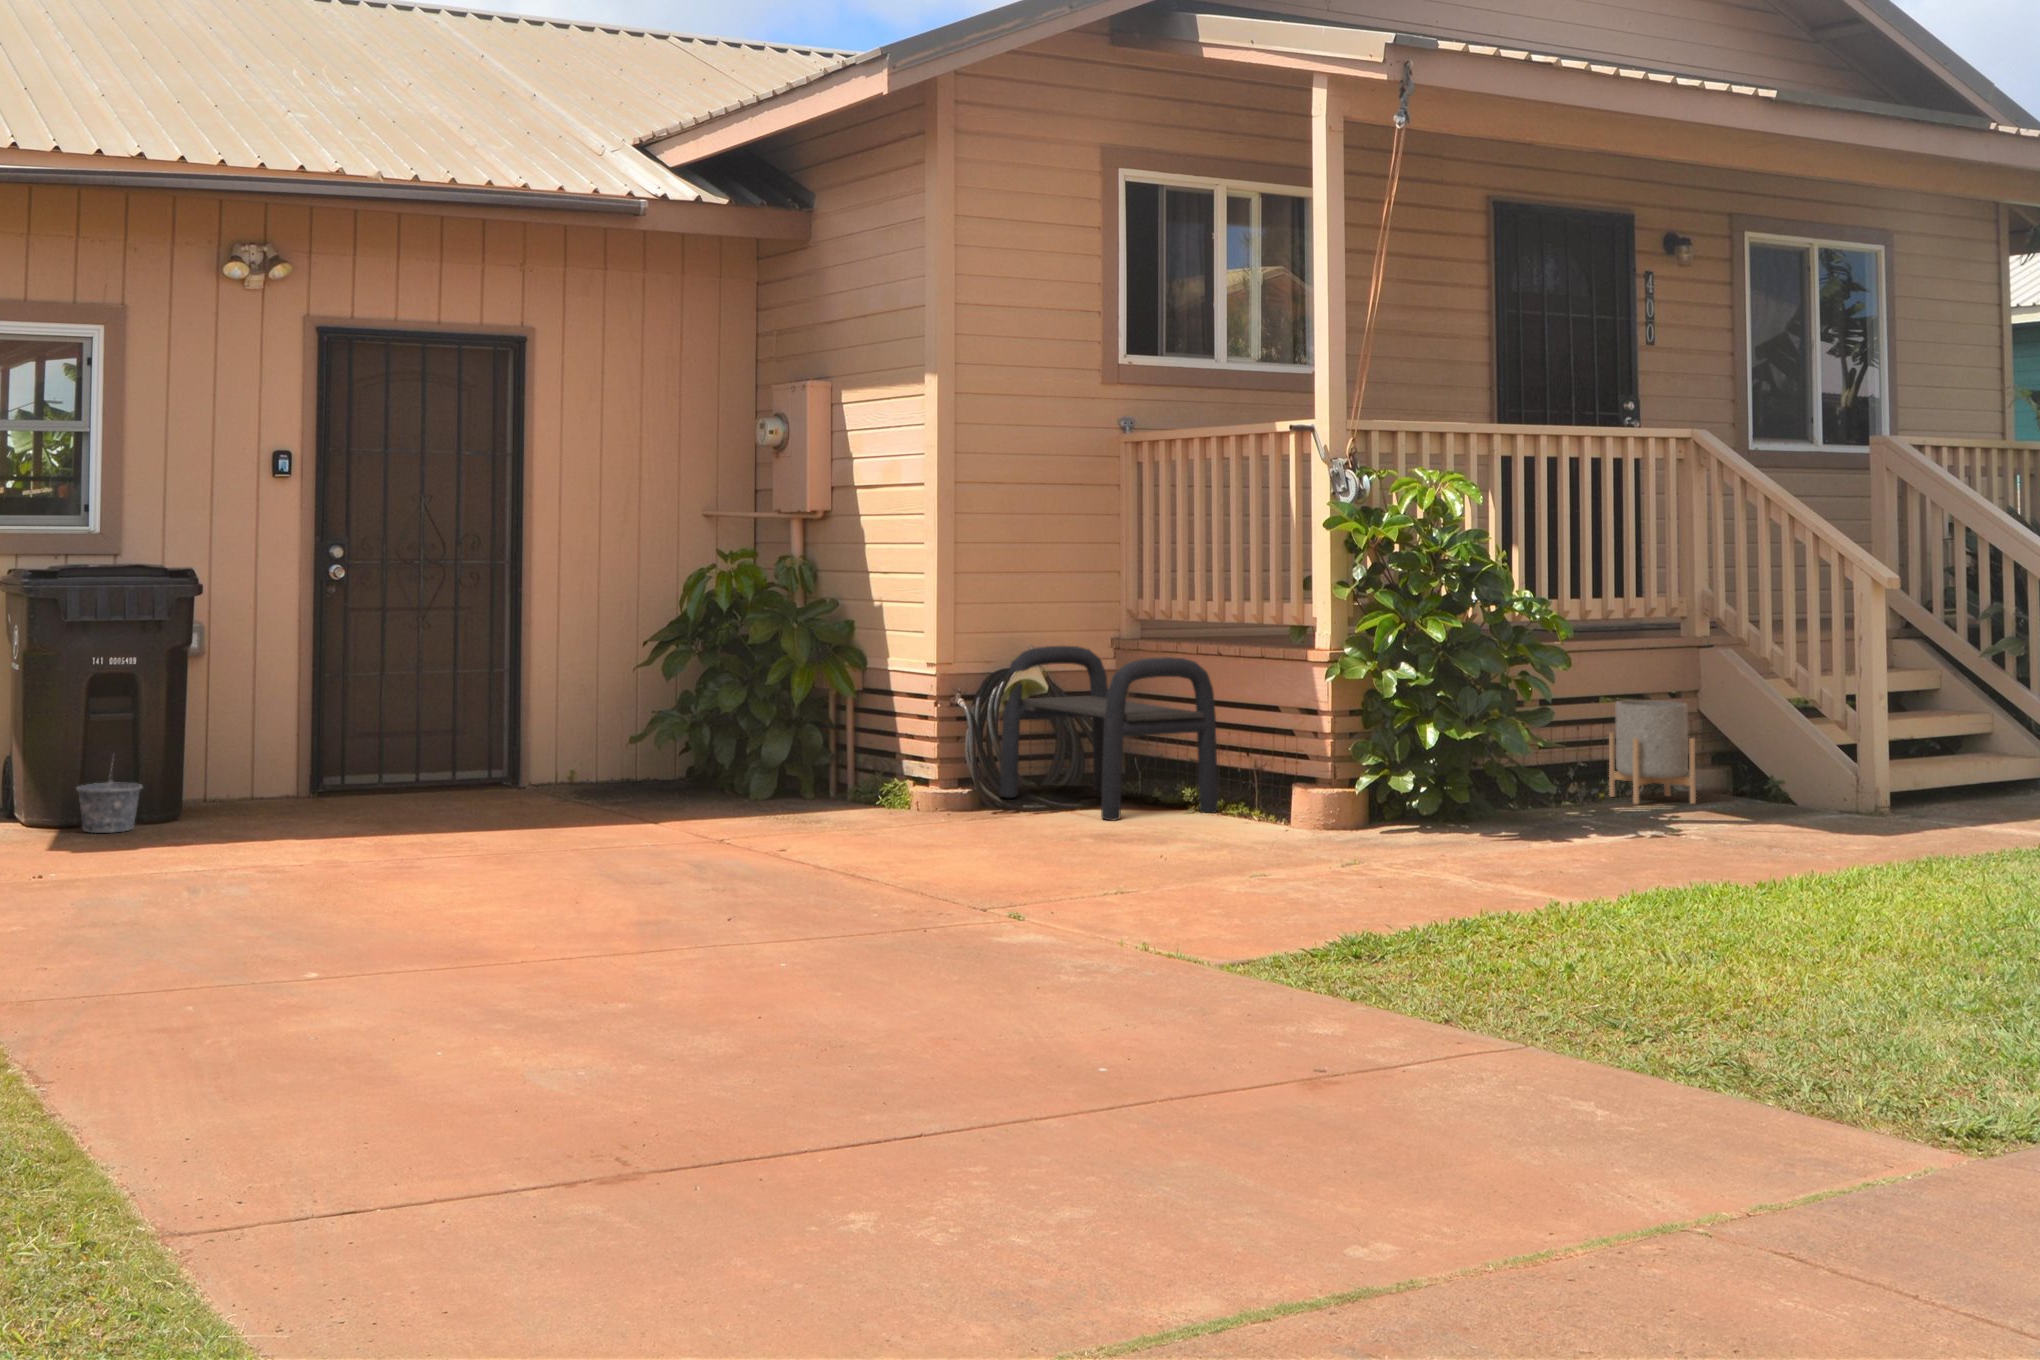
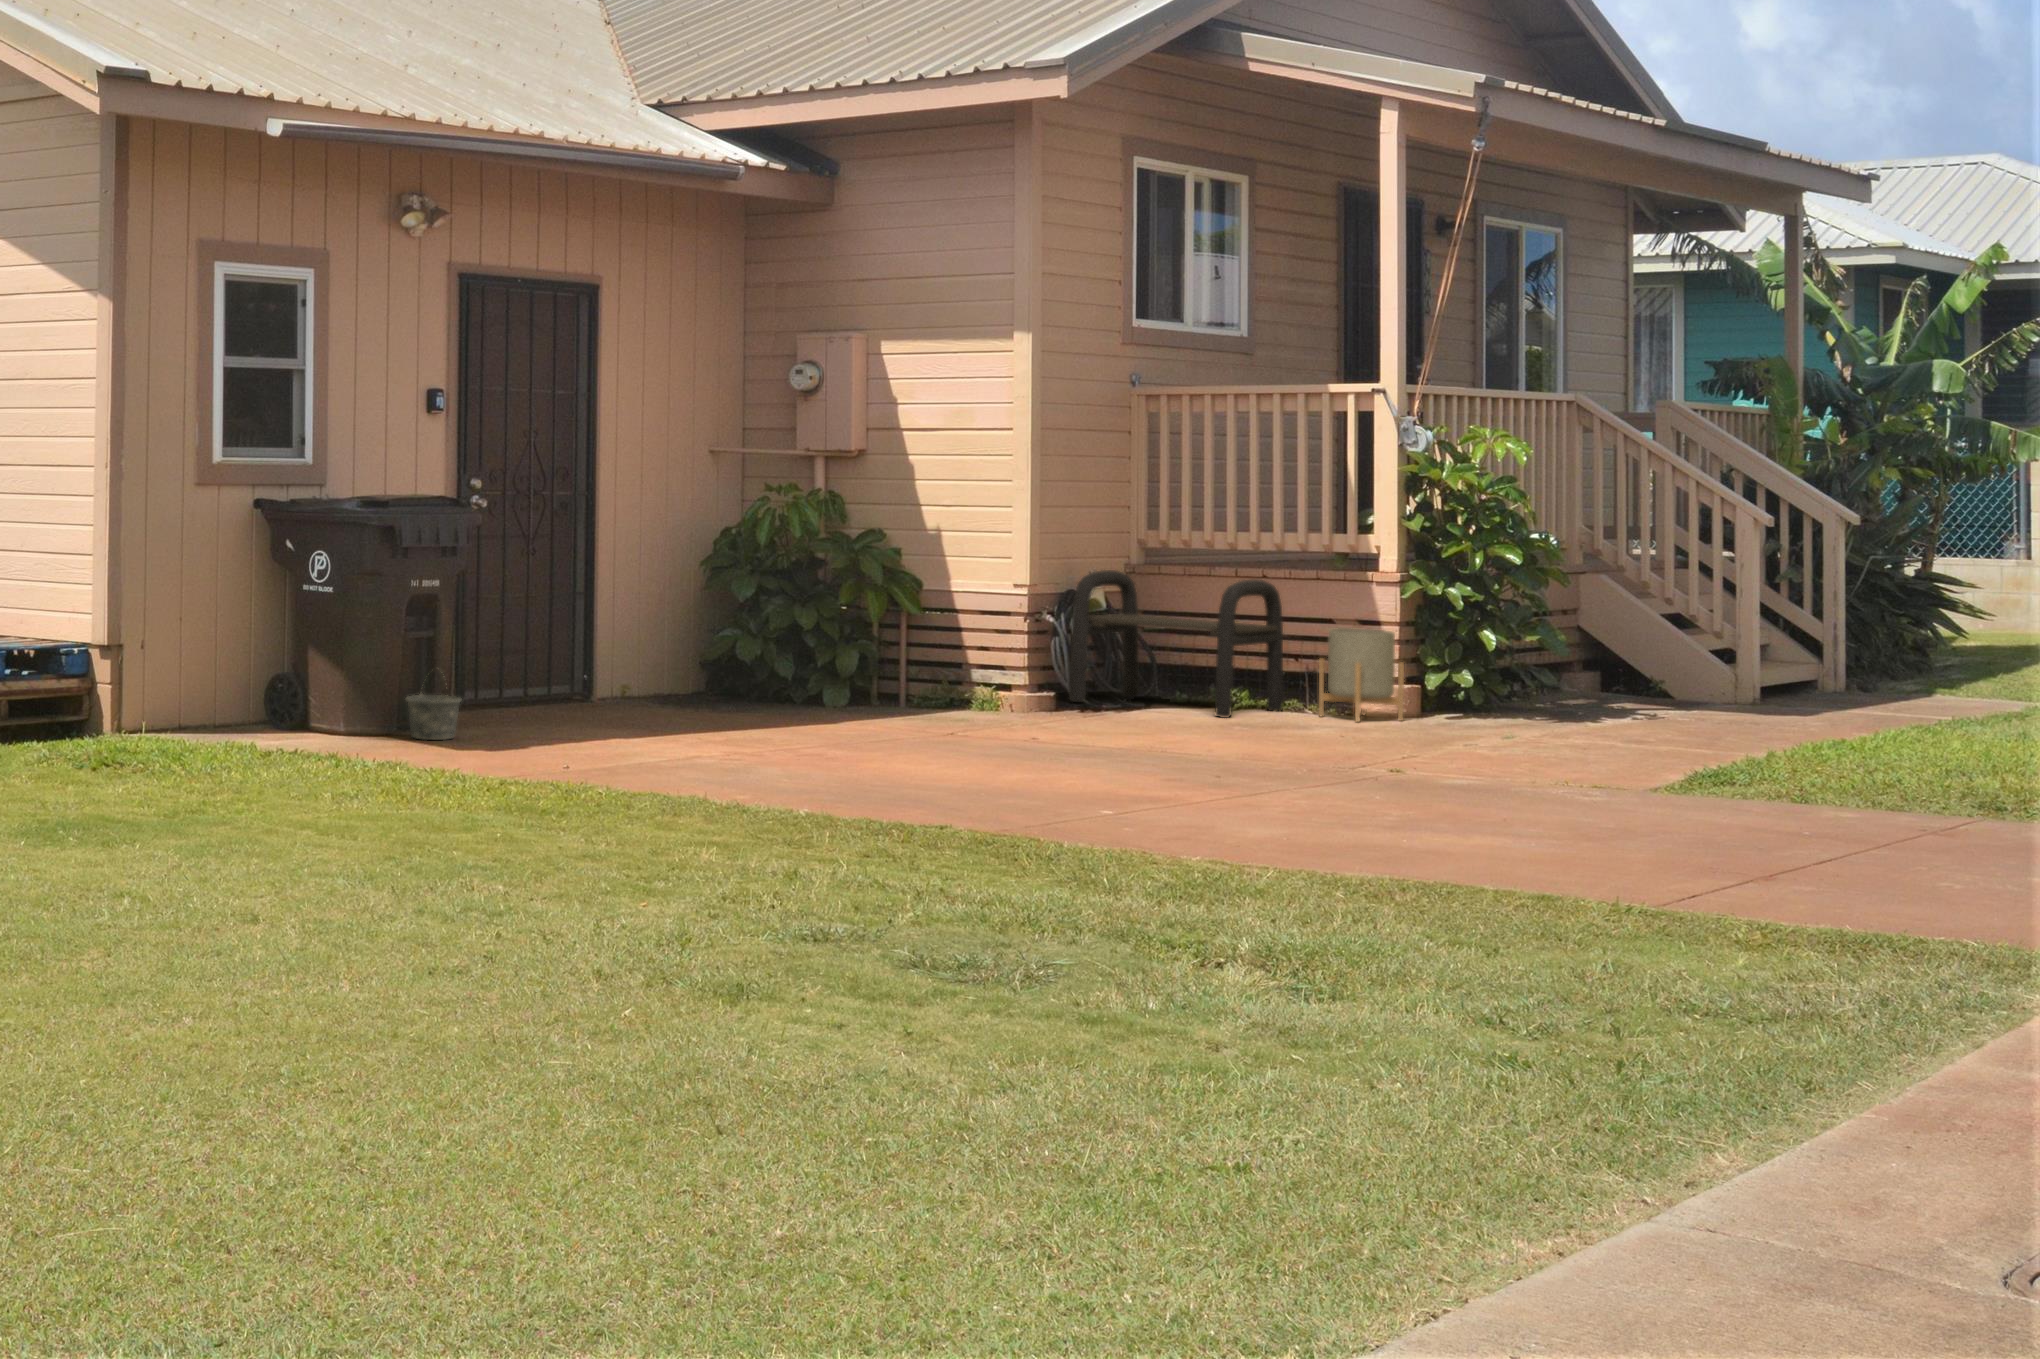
planter: present [1609,700,1696,804] -> present [1319,628,1404,722]

